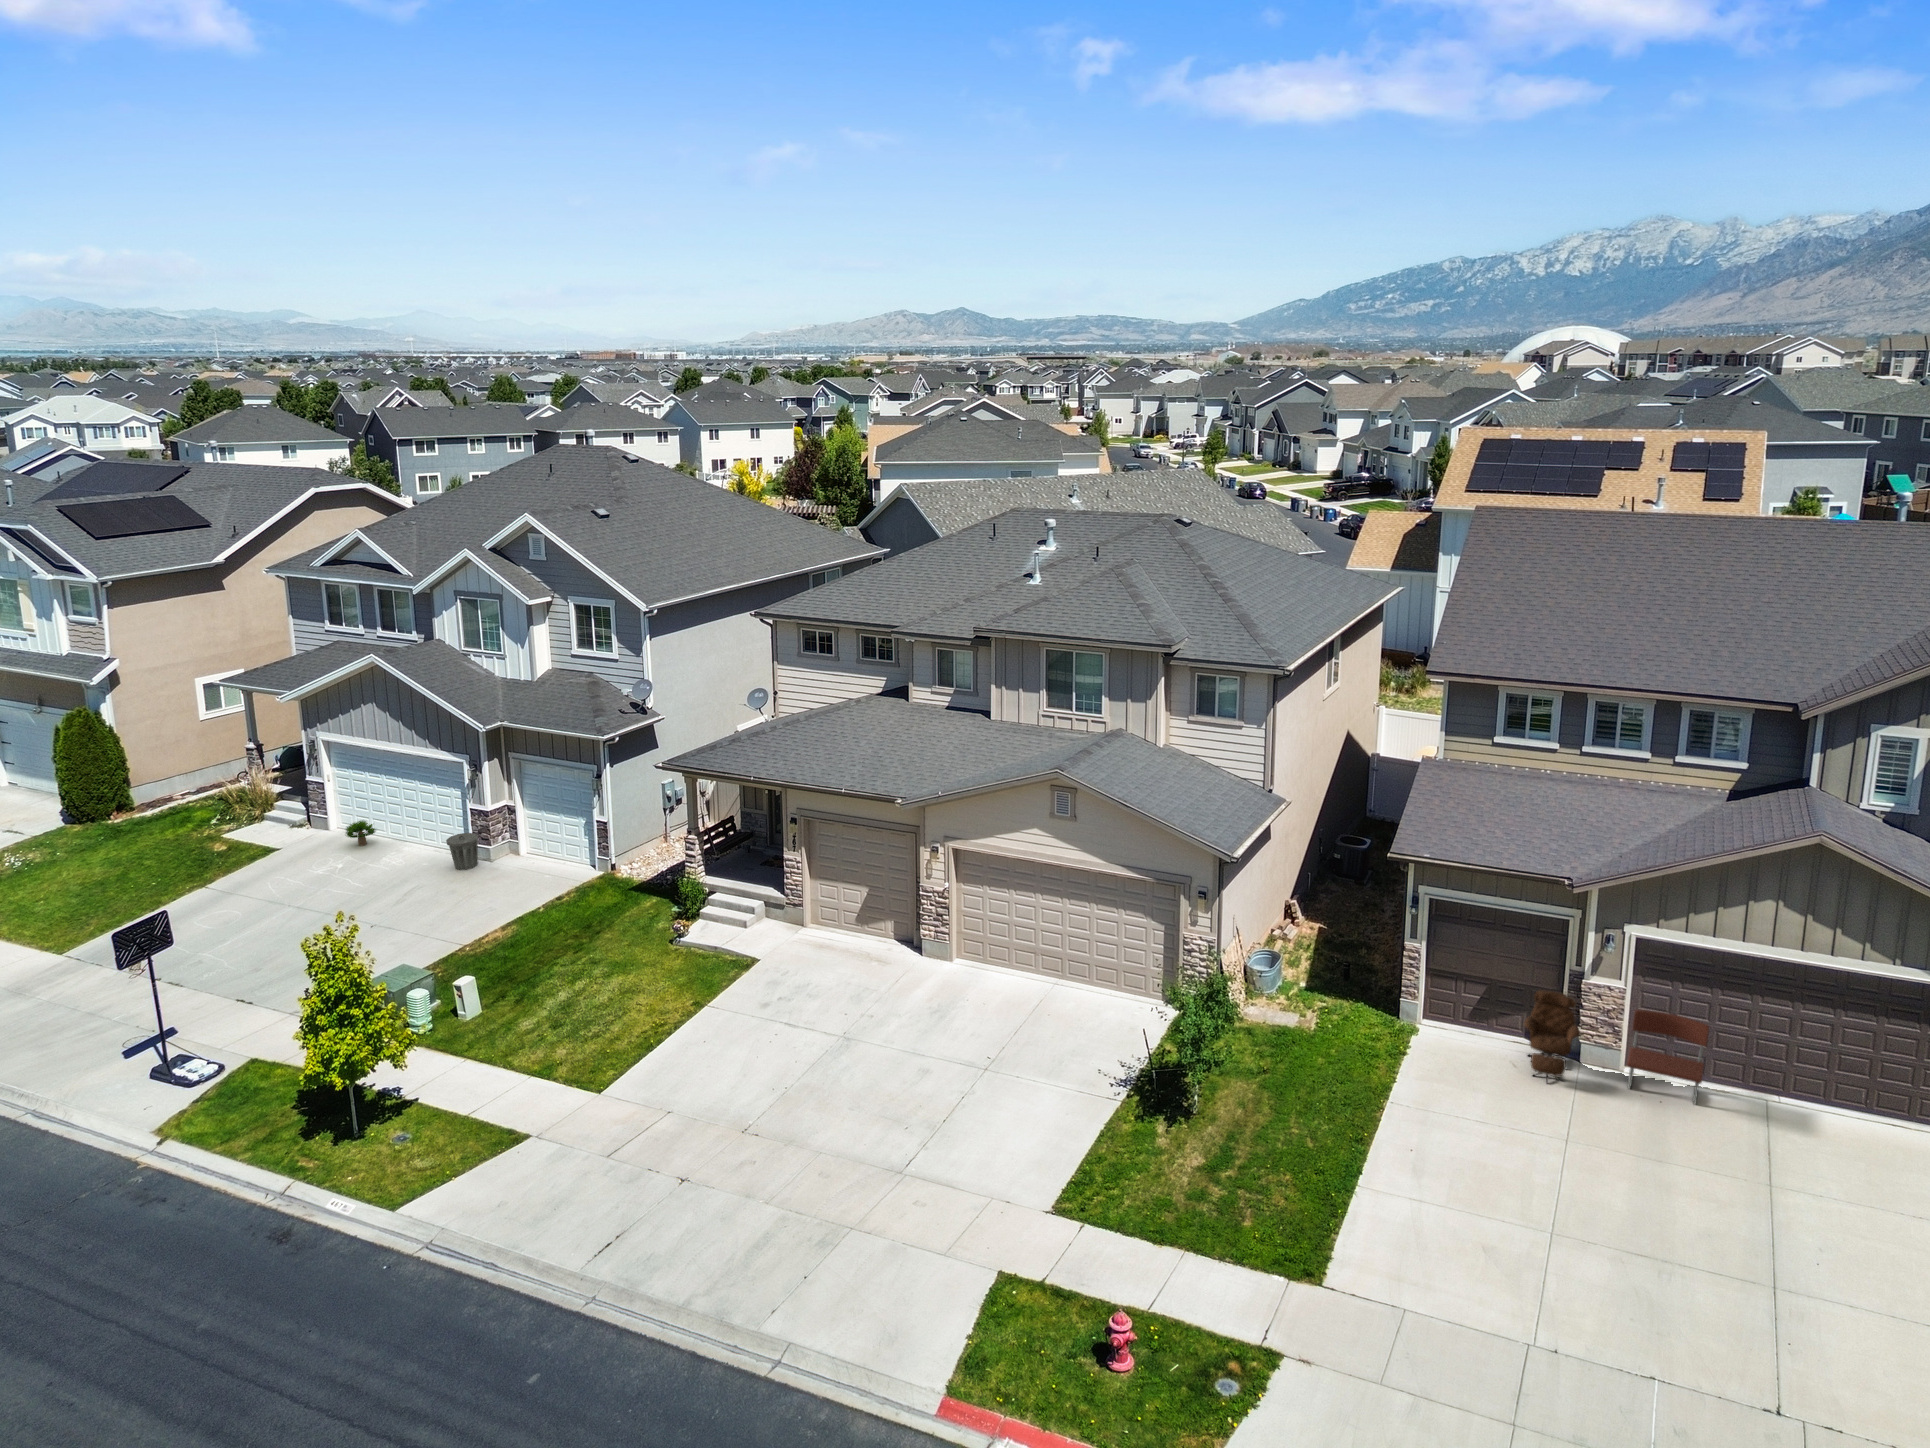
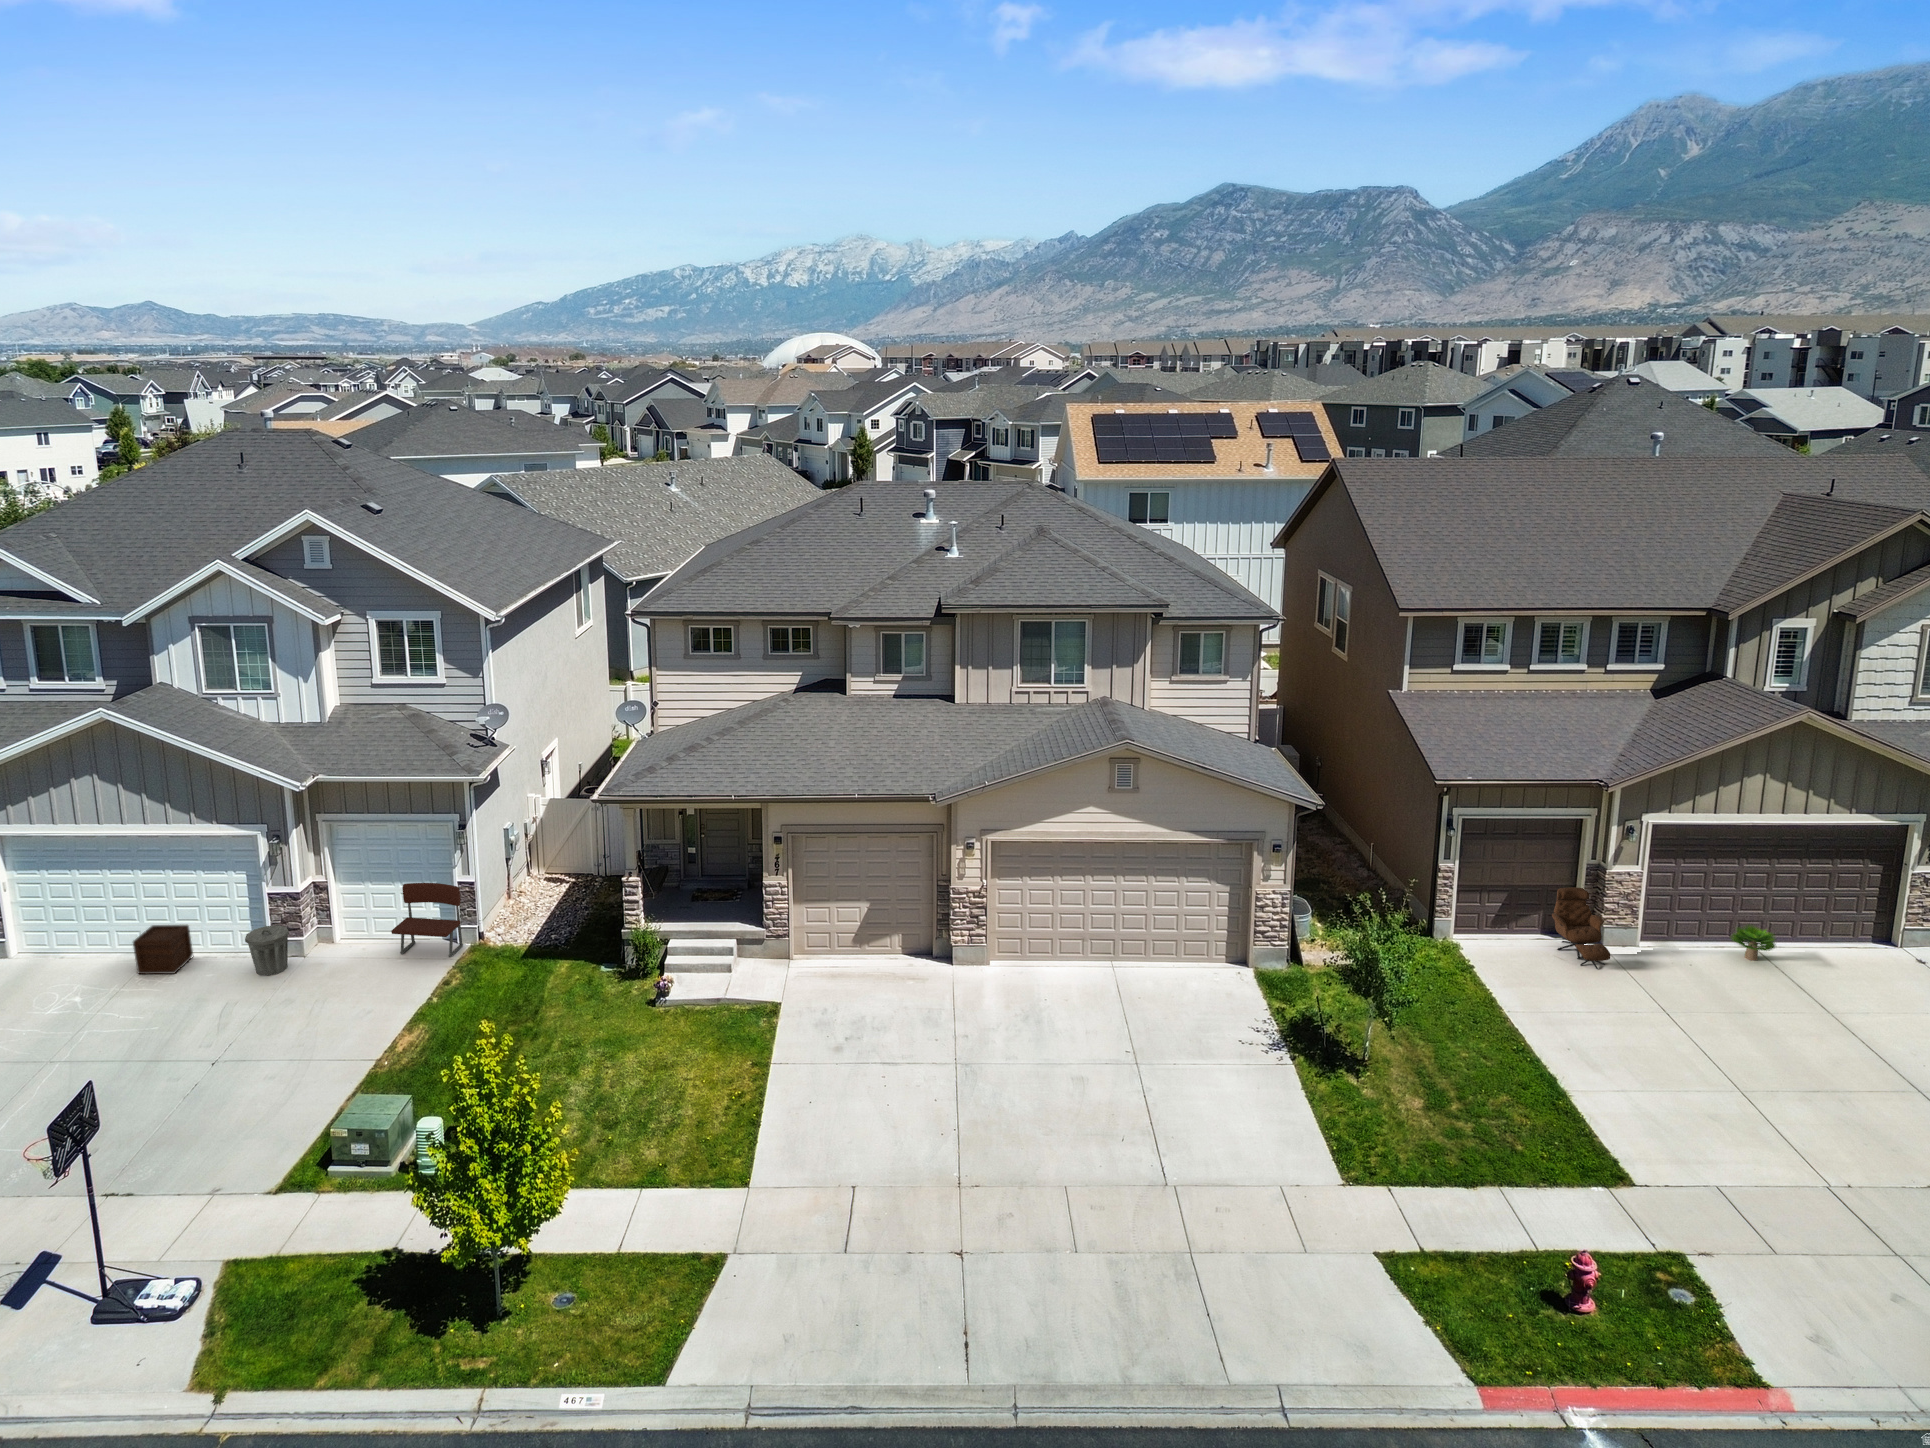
potted plant: present [346,820,376,846] -> present [1731,926,1776,961]
wooden crate: none [385,820,430,858] -> present [133,925,193,974]
bench: present [1627,1010,1709,1104] -> present [391,883,463,957]

